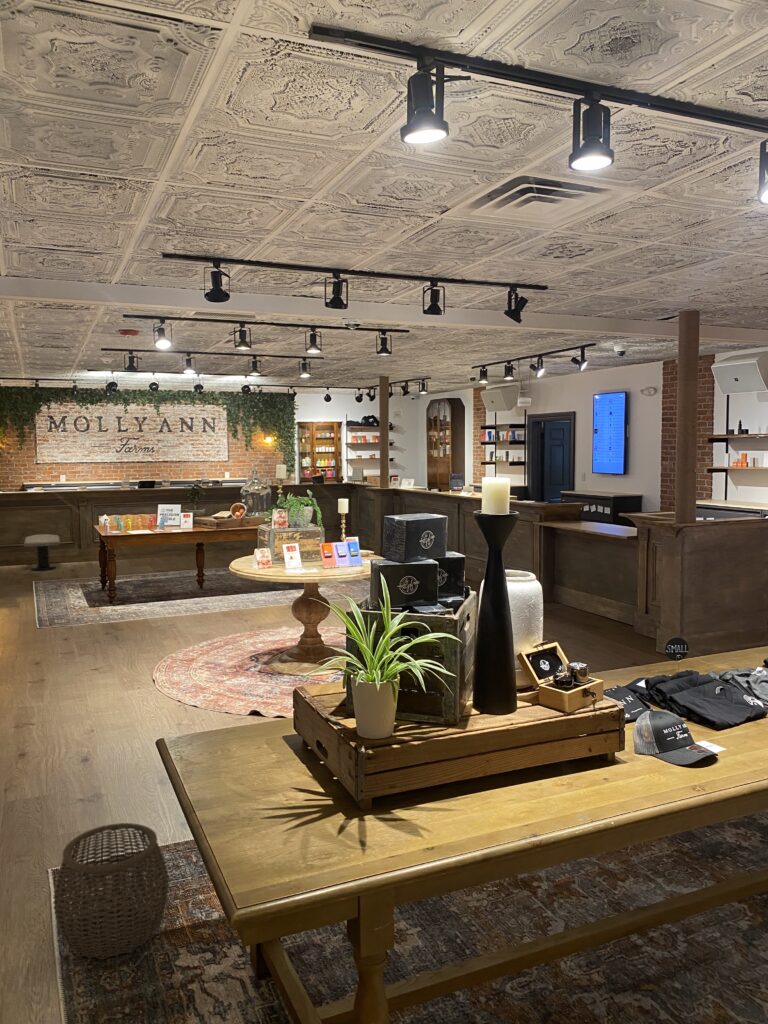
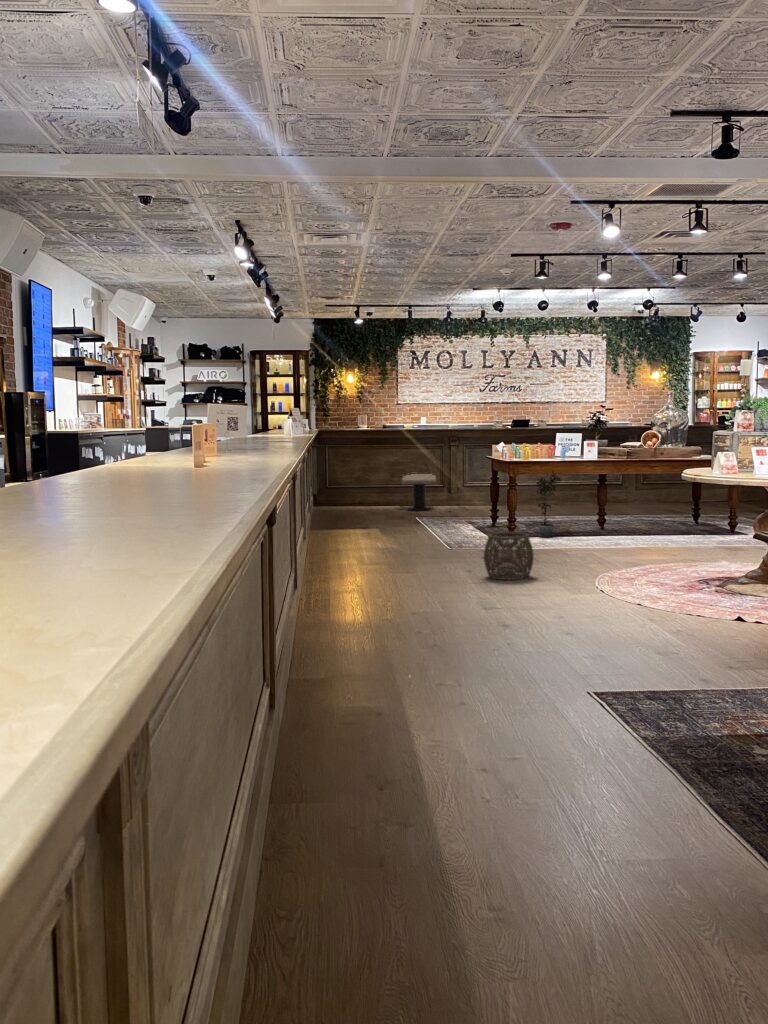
potted plant: none [130,543,156,602] -> present [534,471,561,537]
woven basket: present [53,823,169,959] -> present [484,532,534,580]

